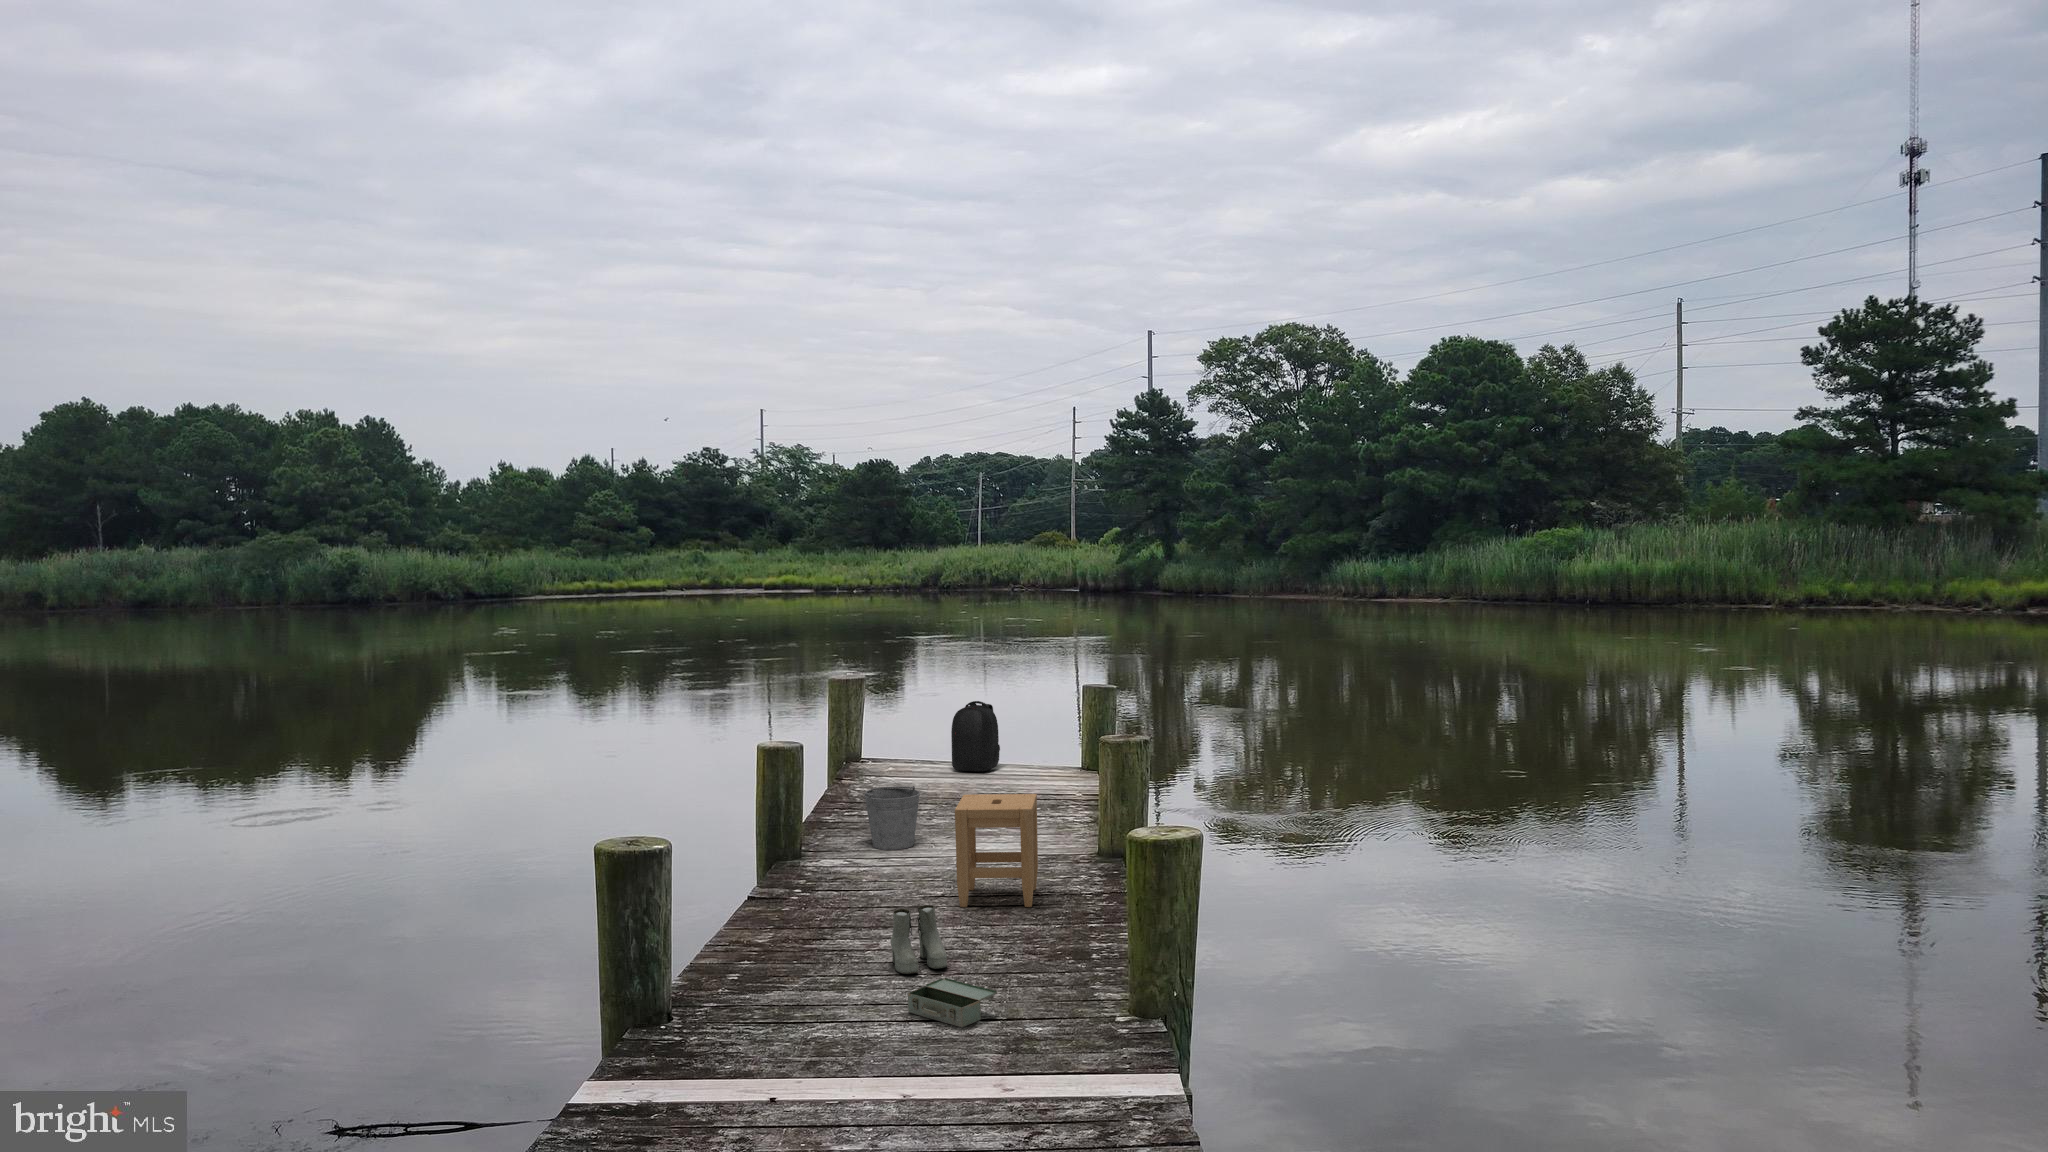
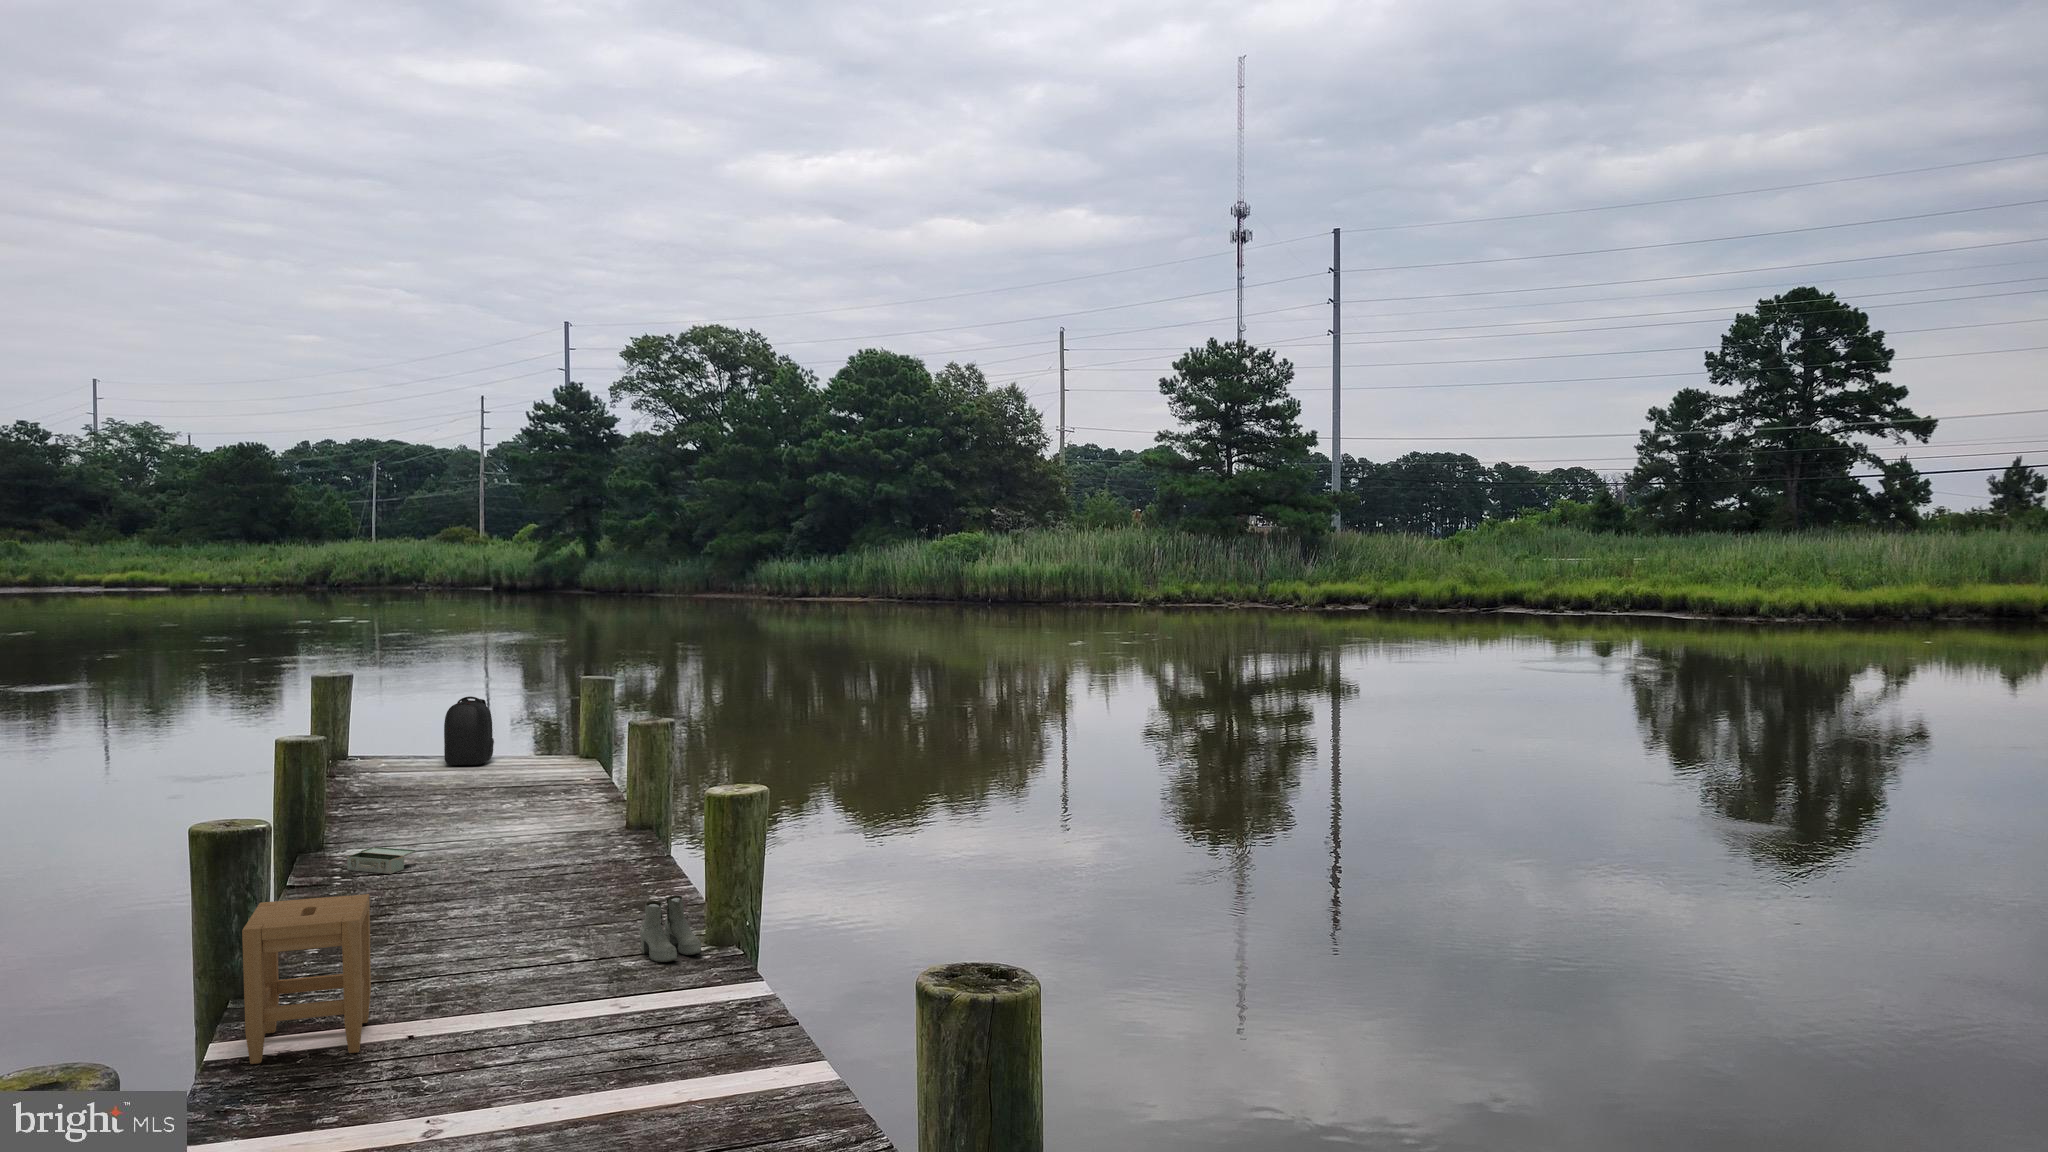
bucket: present [864,786,920,850] -> none [387,776,446,838]
stool: present [955,794,1038,907] -> present [242,894,371,1064]
boots: present [890,905,947,974] -> present [640,896,701,962]
toolbox: present [908,978,997,1027] -> present [347,847,416,874]

